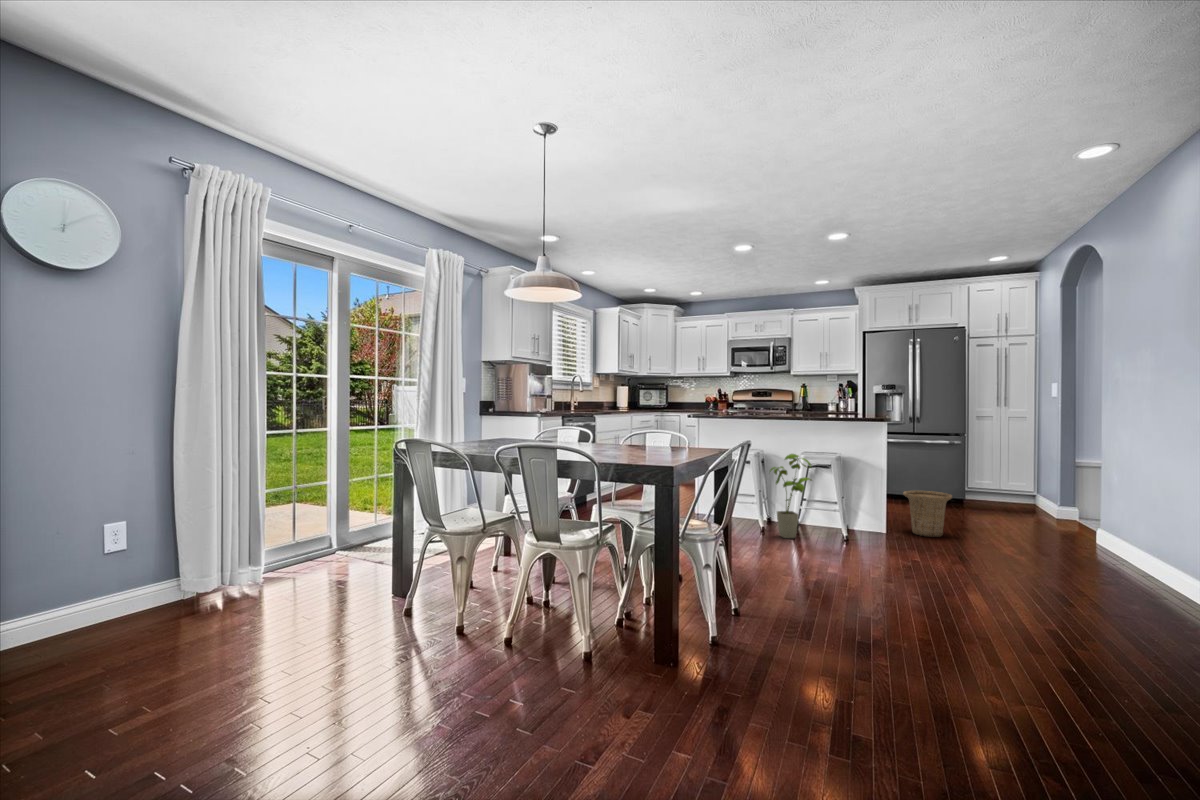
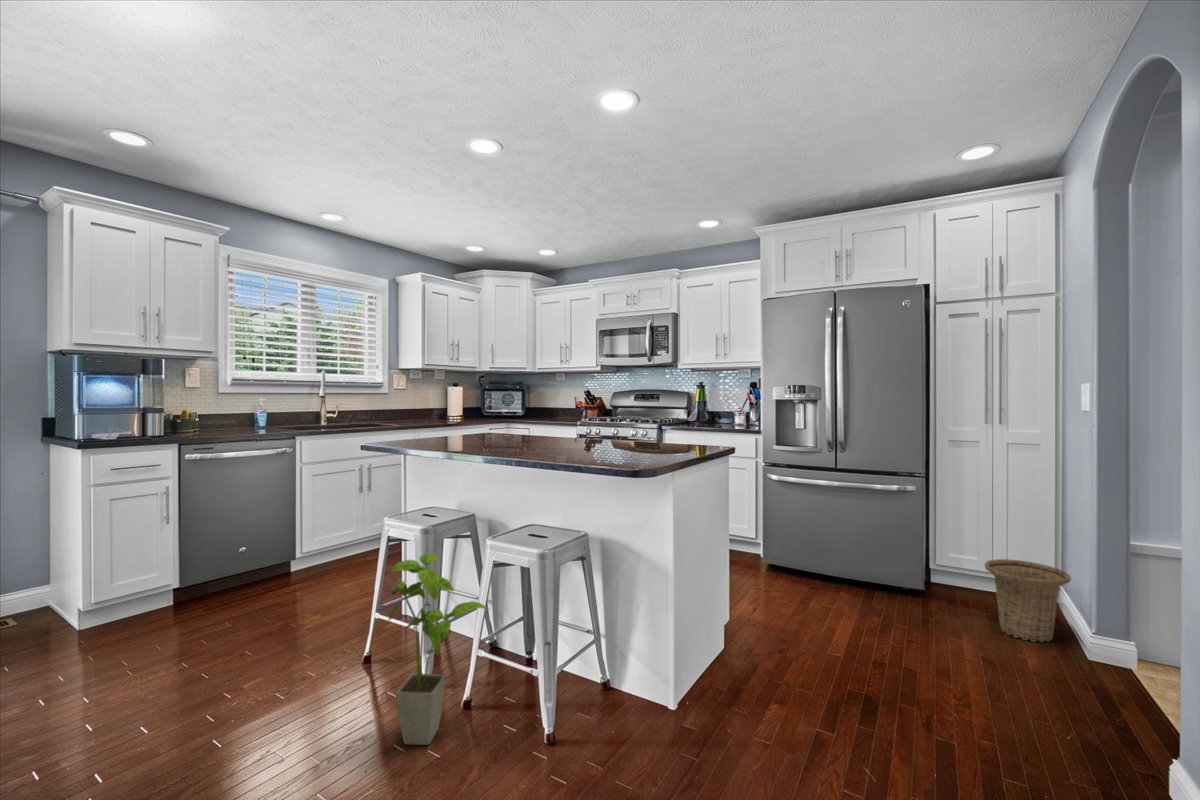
basket: present [903,491,952,537] -> present [985,559,1071,642]

